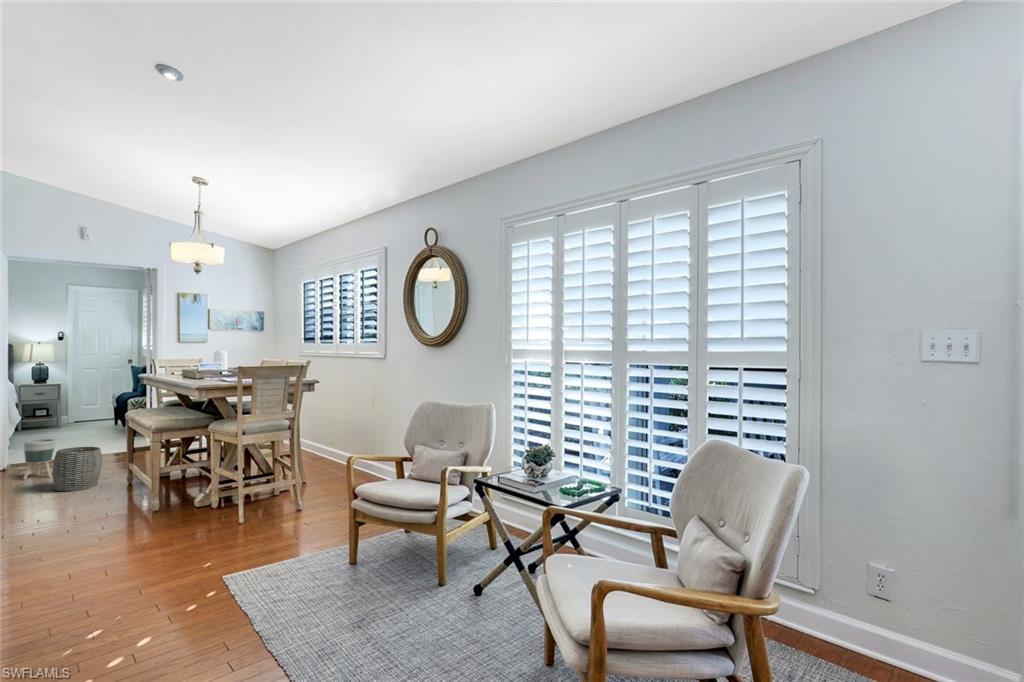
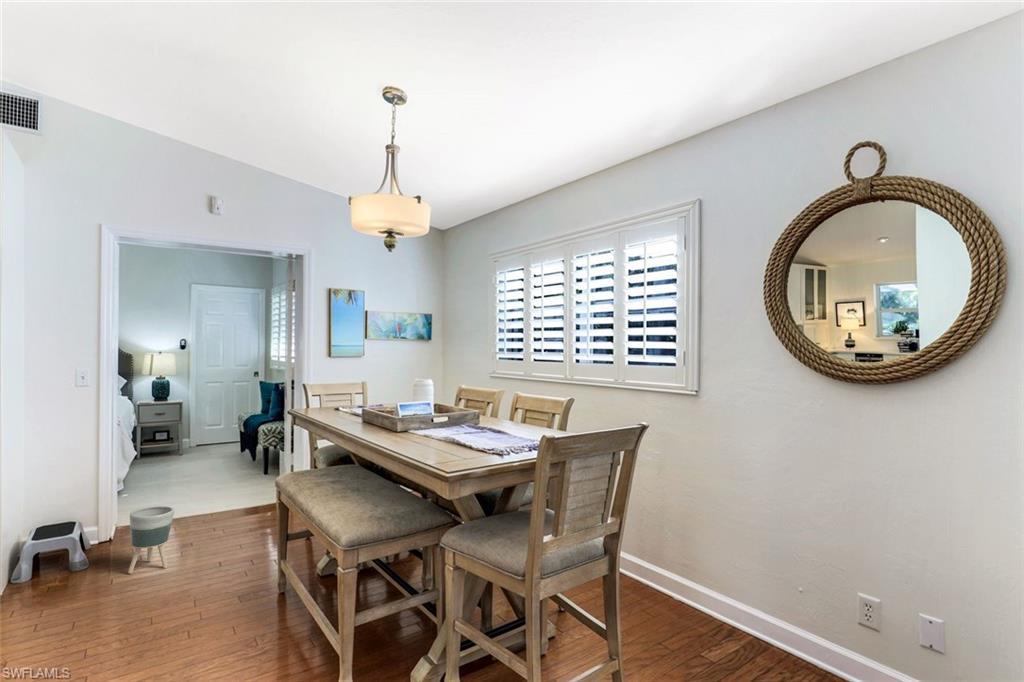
woven basket: present [53,447,102,491] -> none [168,531,240,616]

